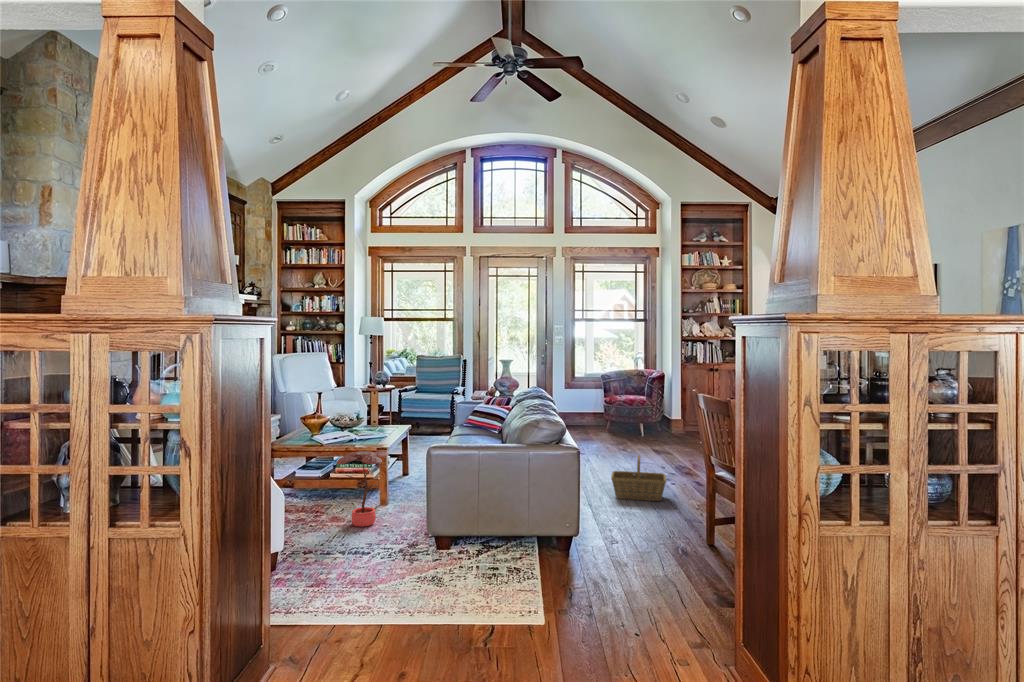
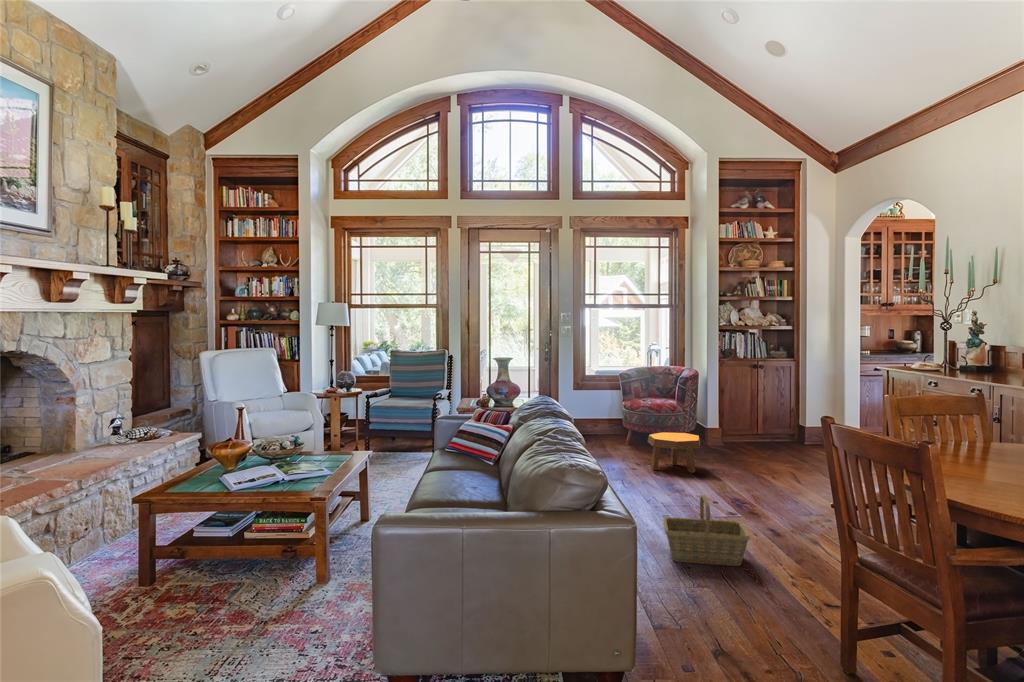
footstool: none [618,421,659,451] -> present [648,432,700,473]
potted plant: present [337,451,388,527] -> none [232,506,323,635]

